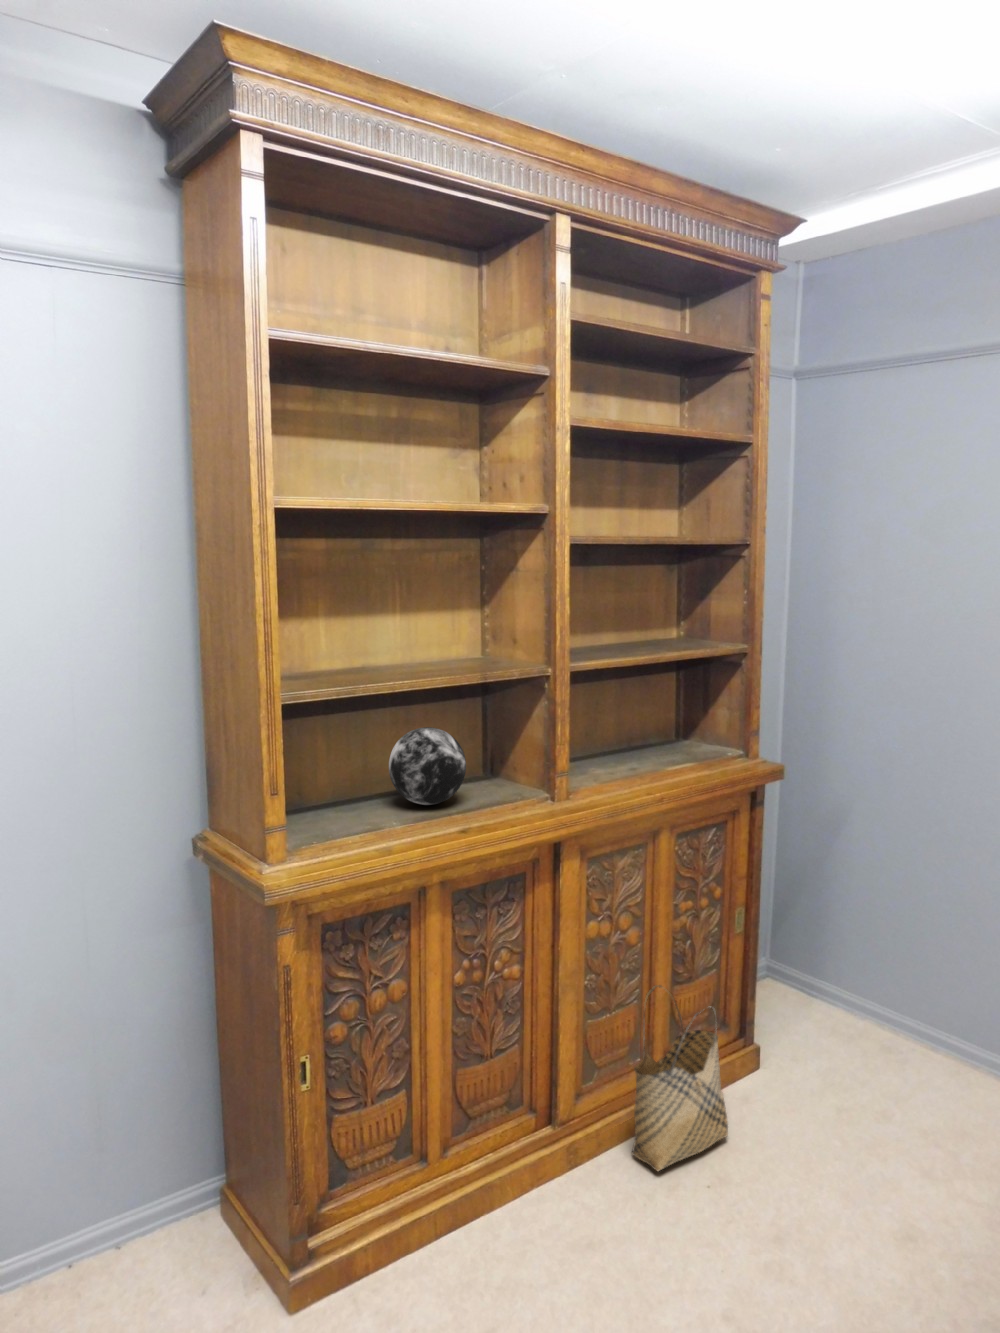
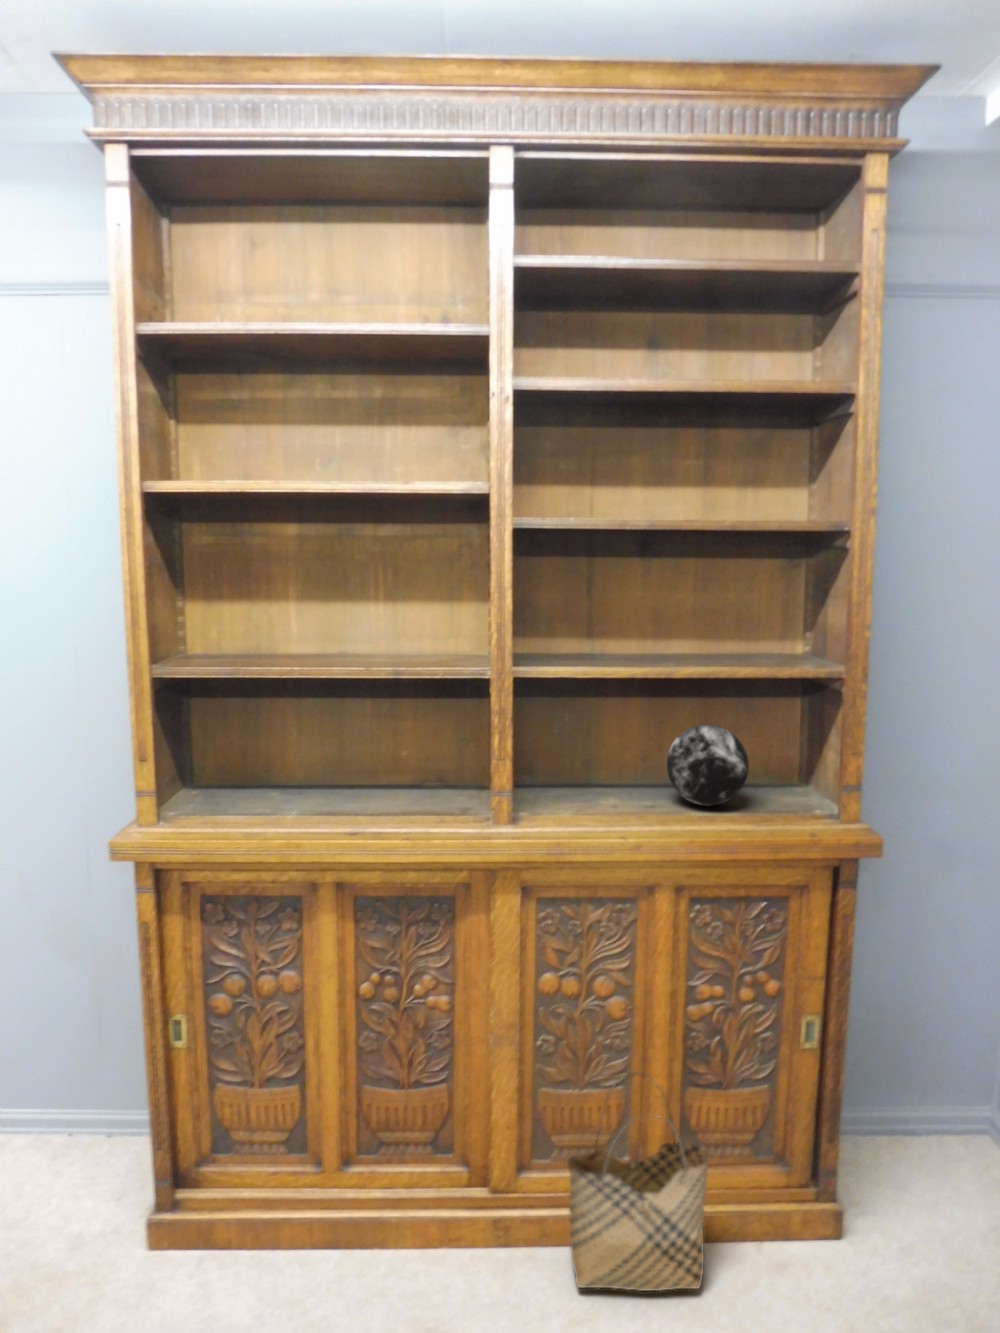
decorative orb: present [389,727,466,805] -> present [667,725,749,806]

